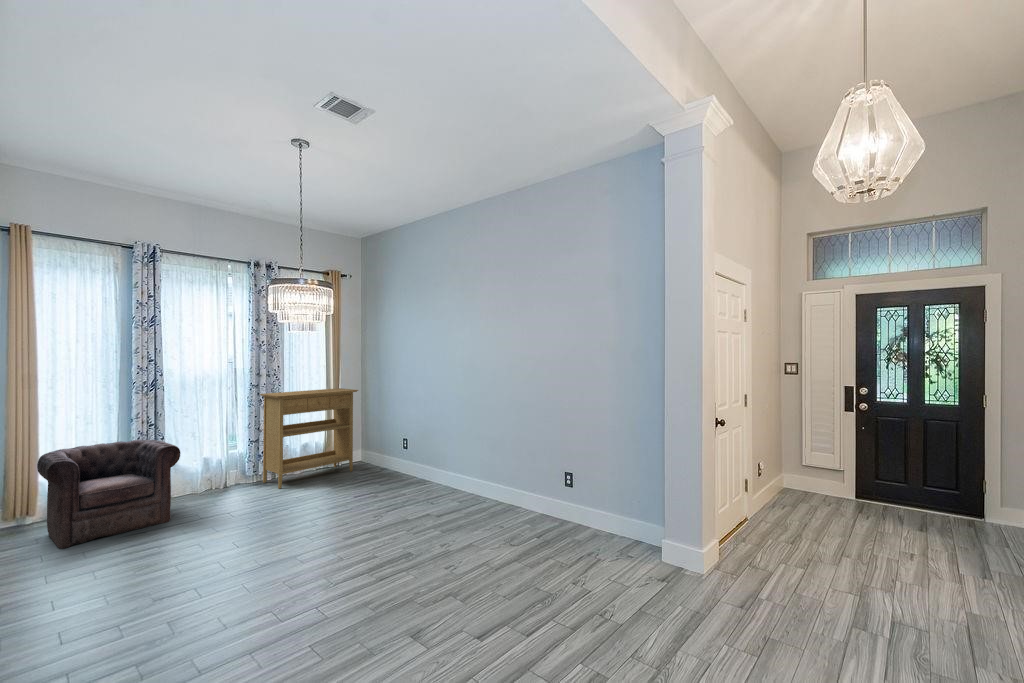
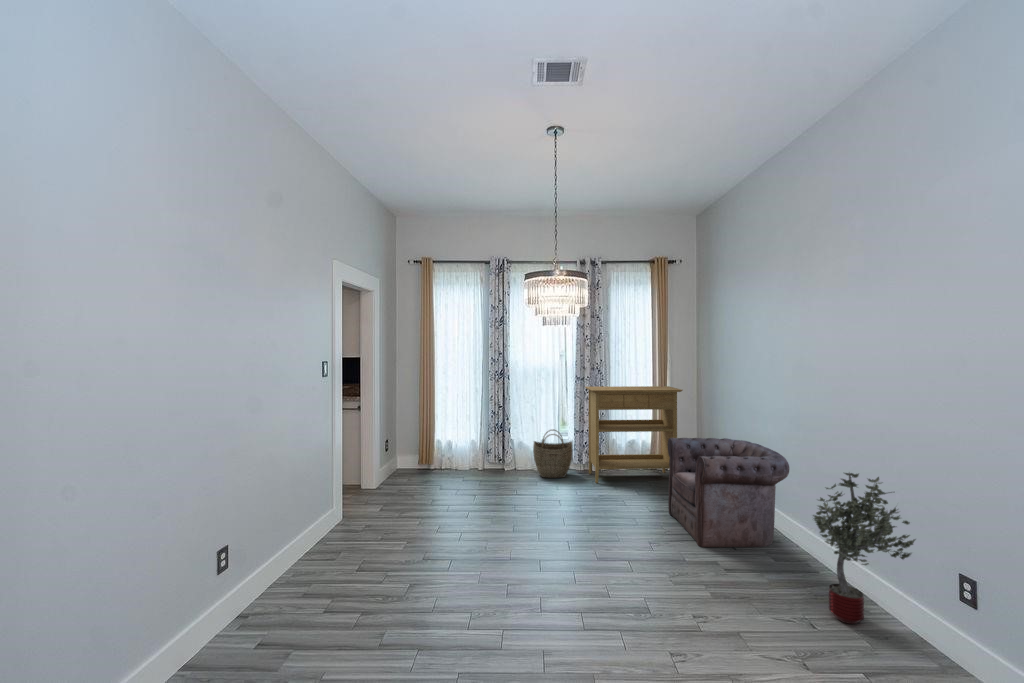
potted tree: none [489,427,548,521] -> present [813,473,916,624]
armchair: present [37,440,180,549] -> present [667,438,789,547]
woven basket: none [198,443,248,498] -> present [533,429,572,478]

